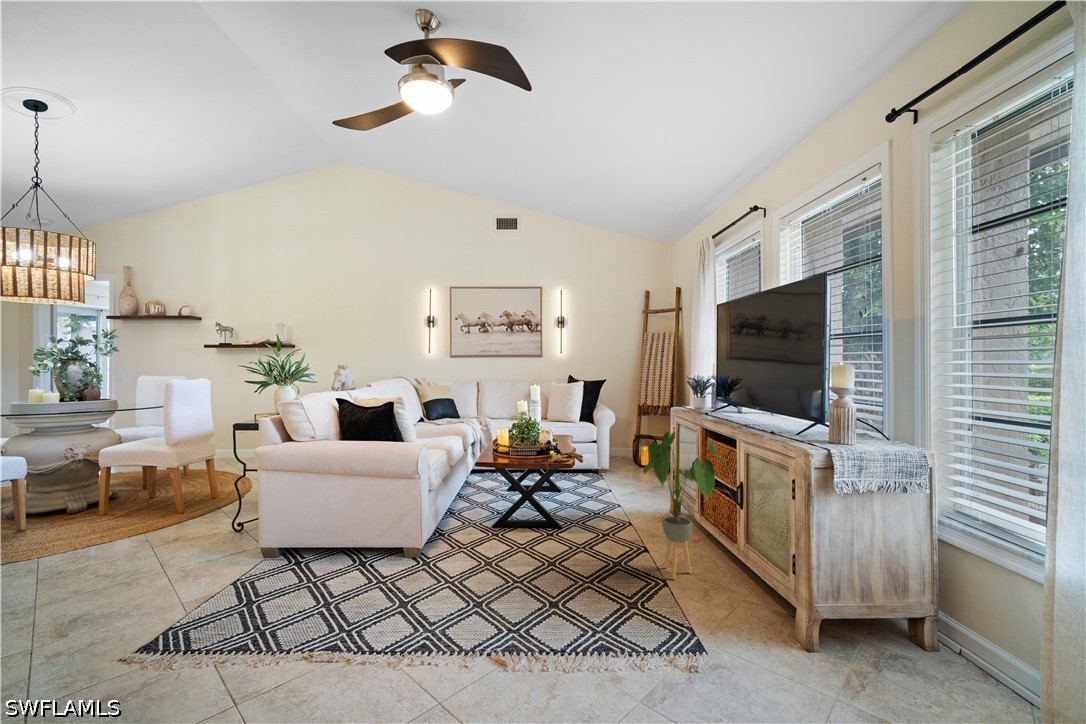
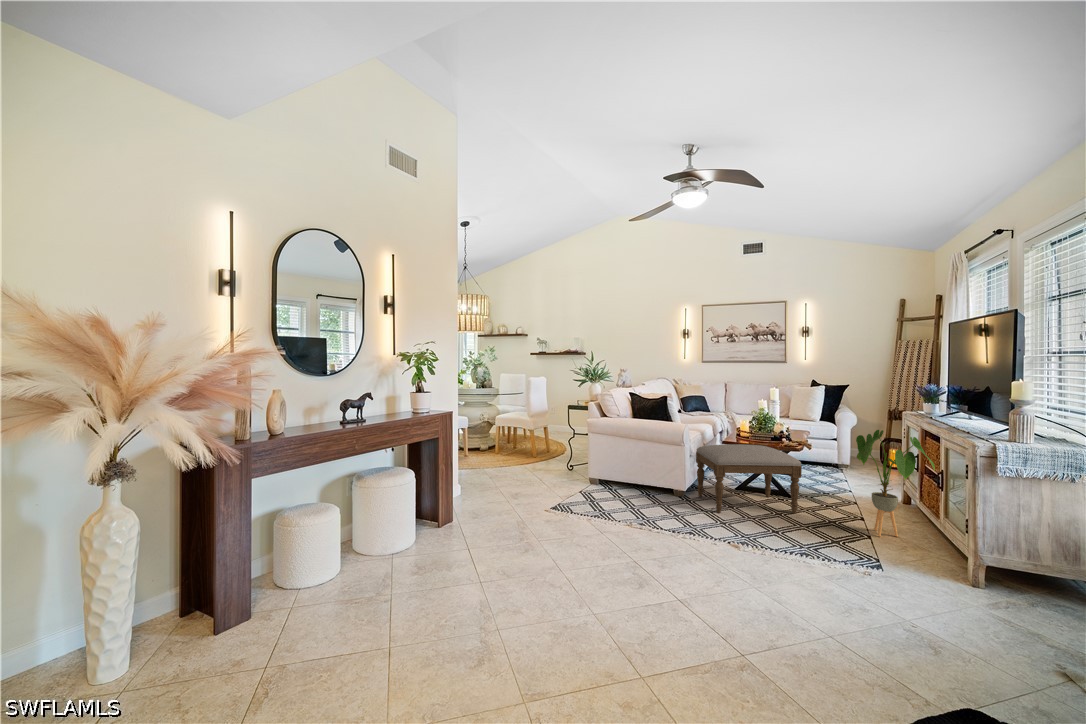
ottoman: none [435,464,578,587] -> present [696,444,802,514]

